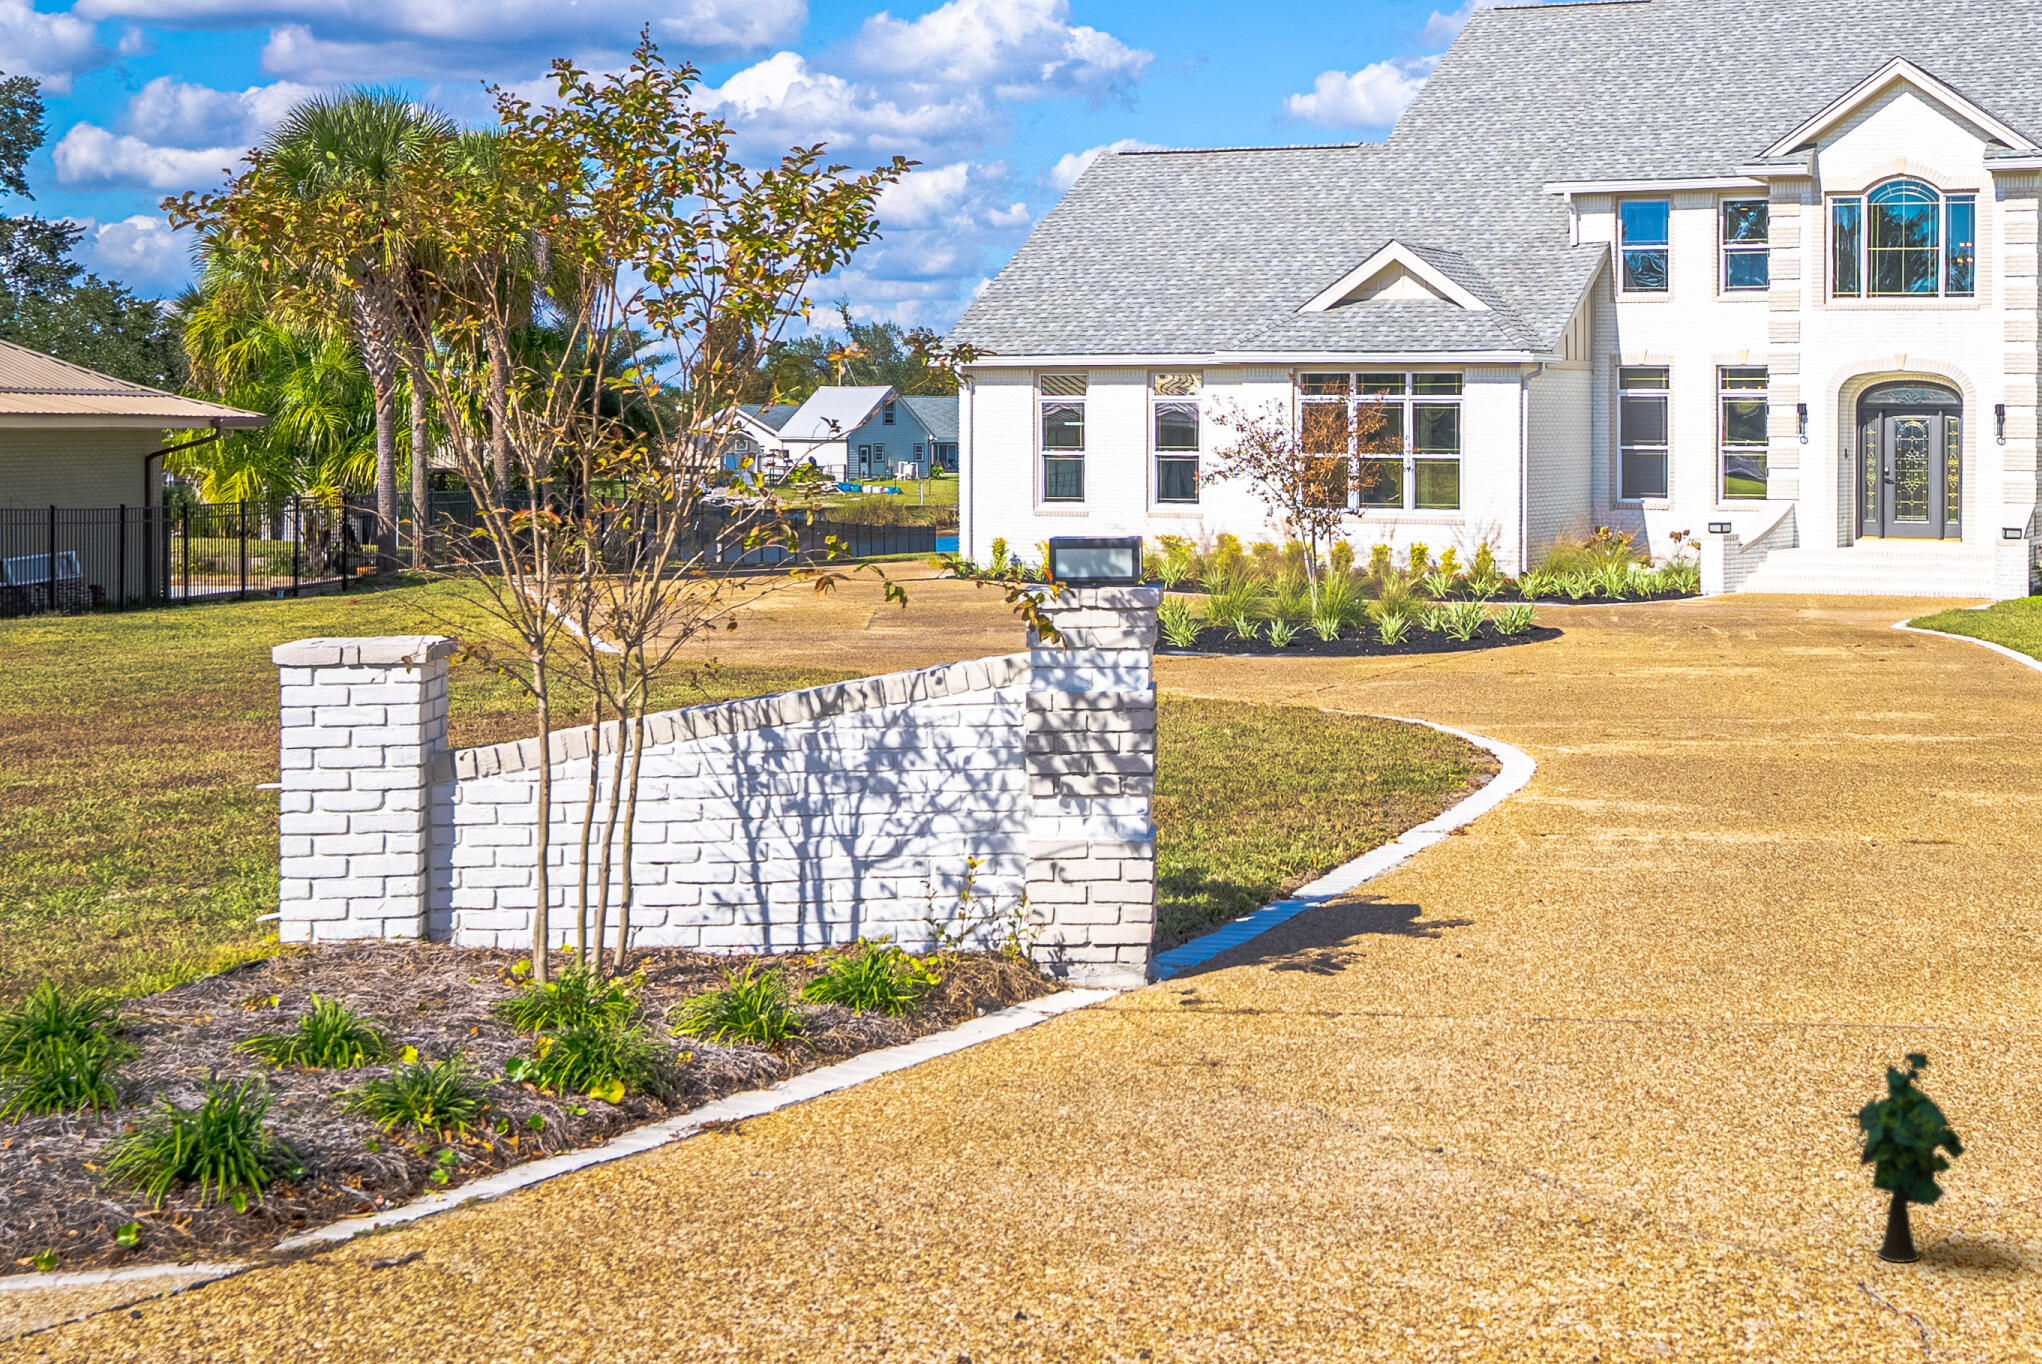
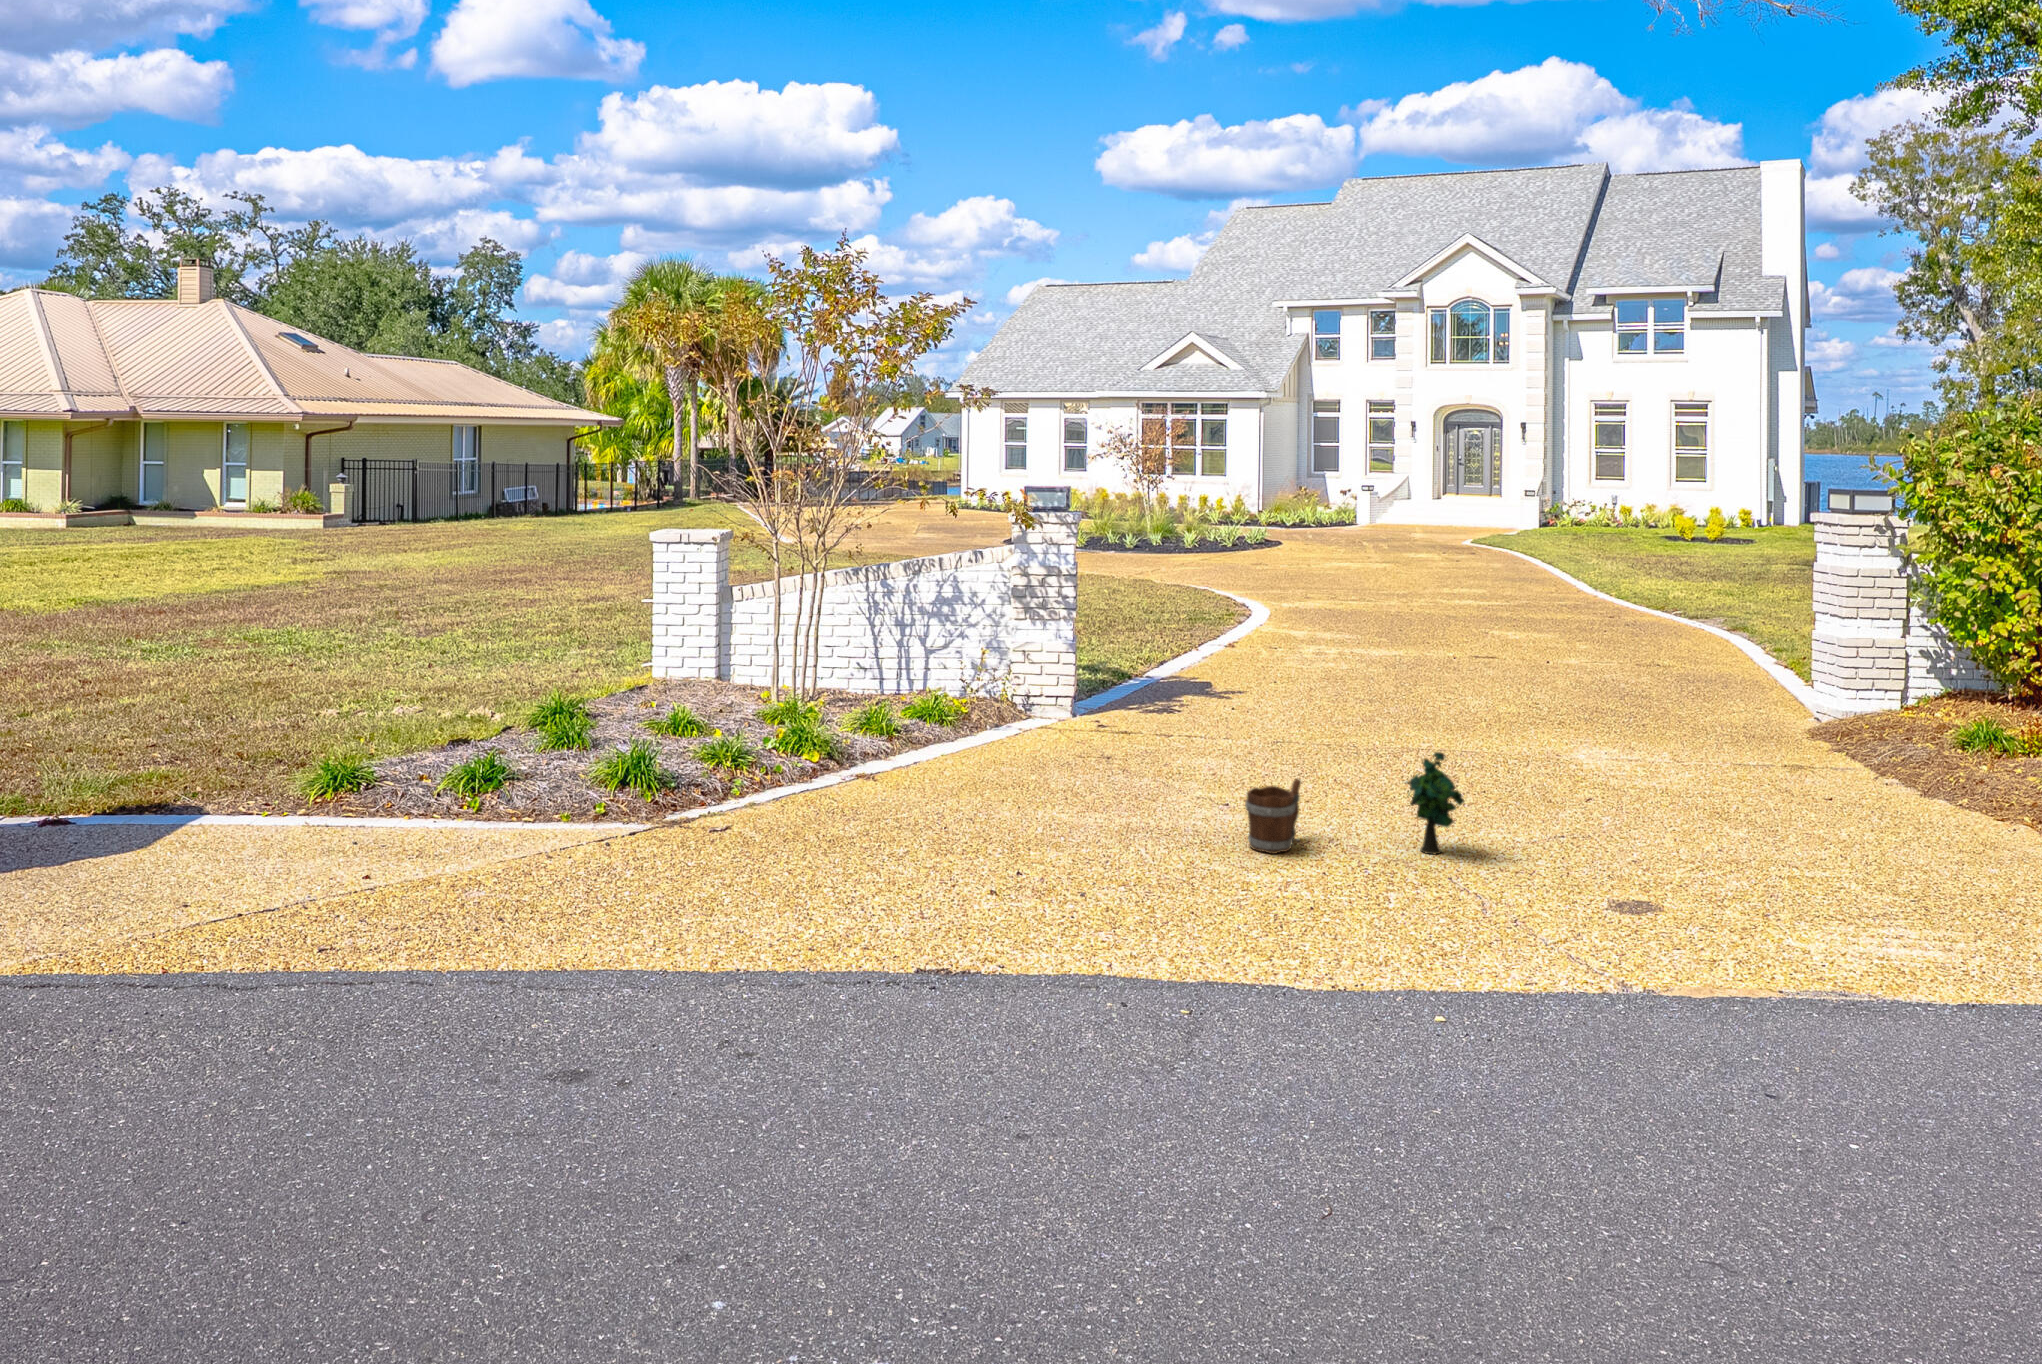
bucket: none [1529,1117,1643,1281] -> present [1245,779,1301,854]

